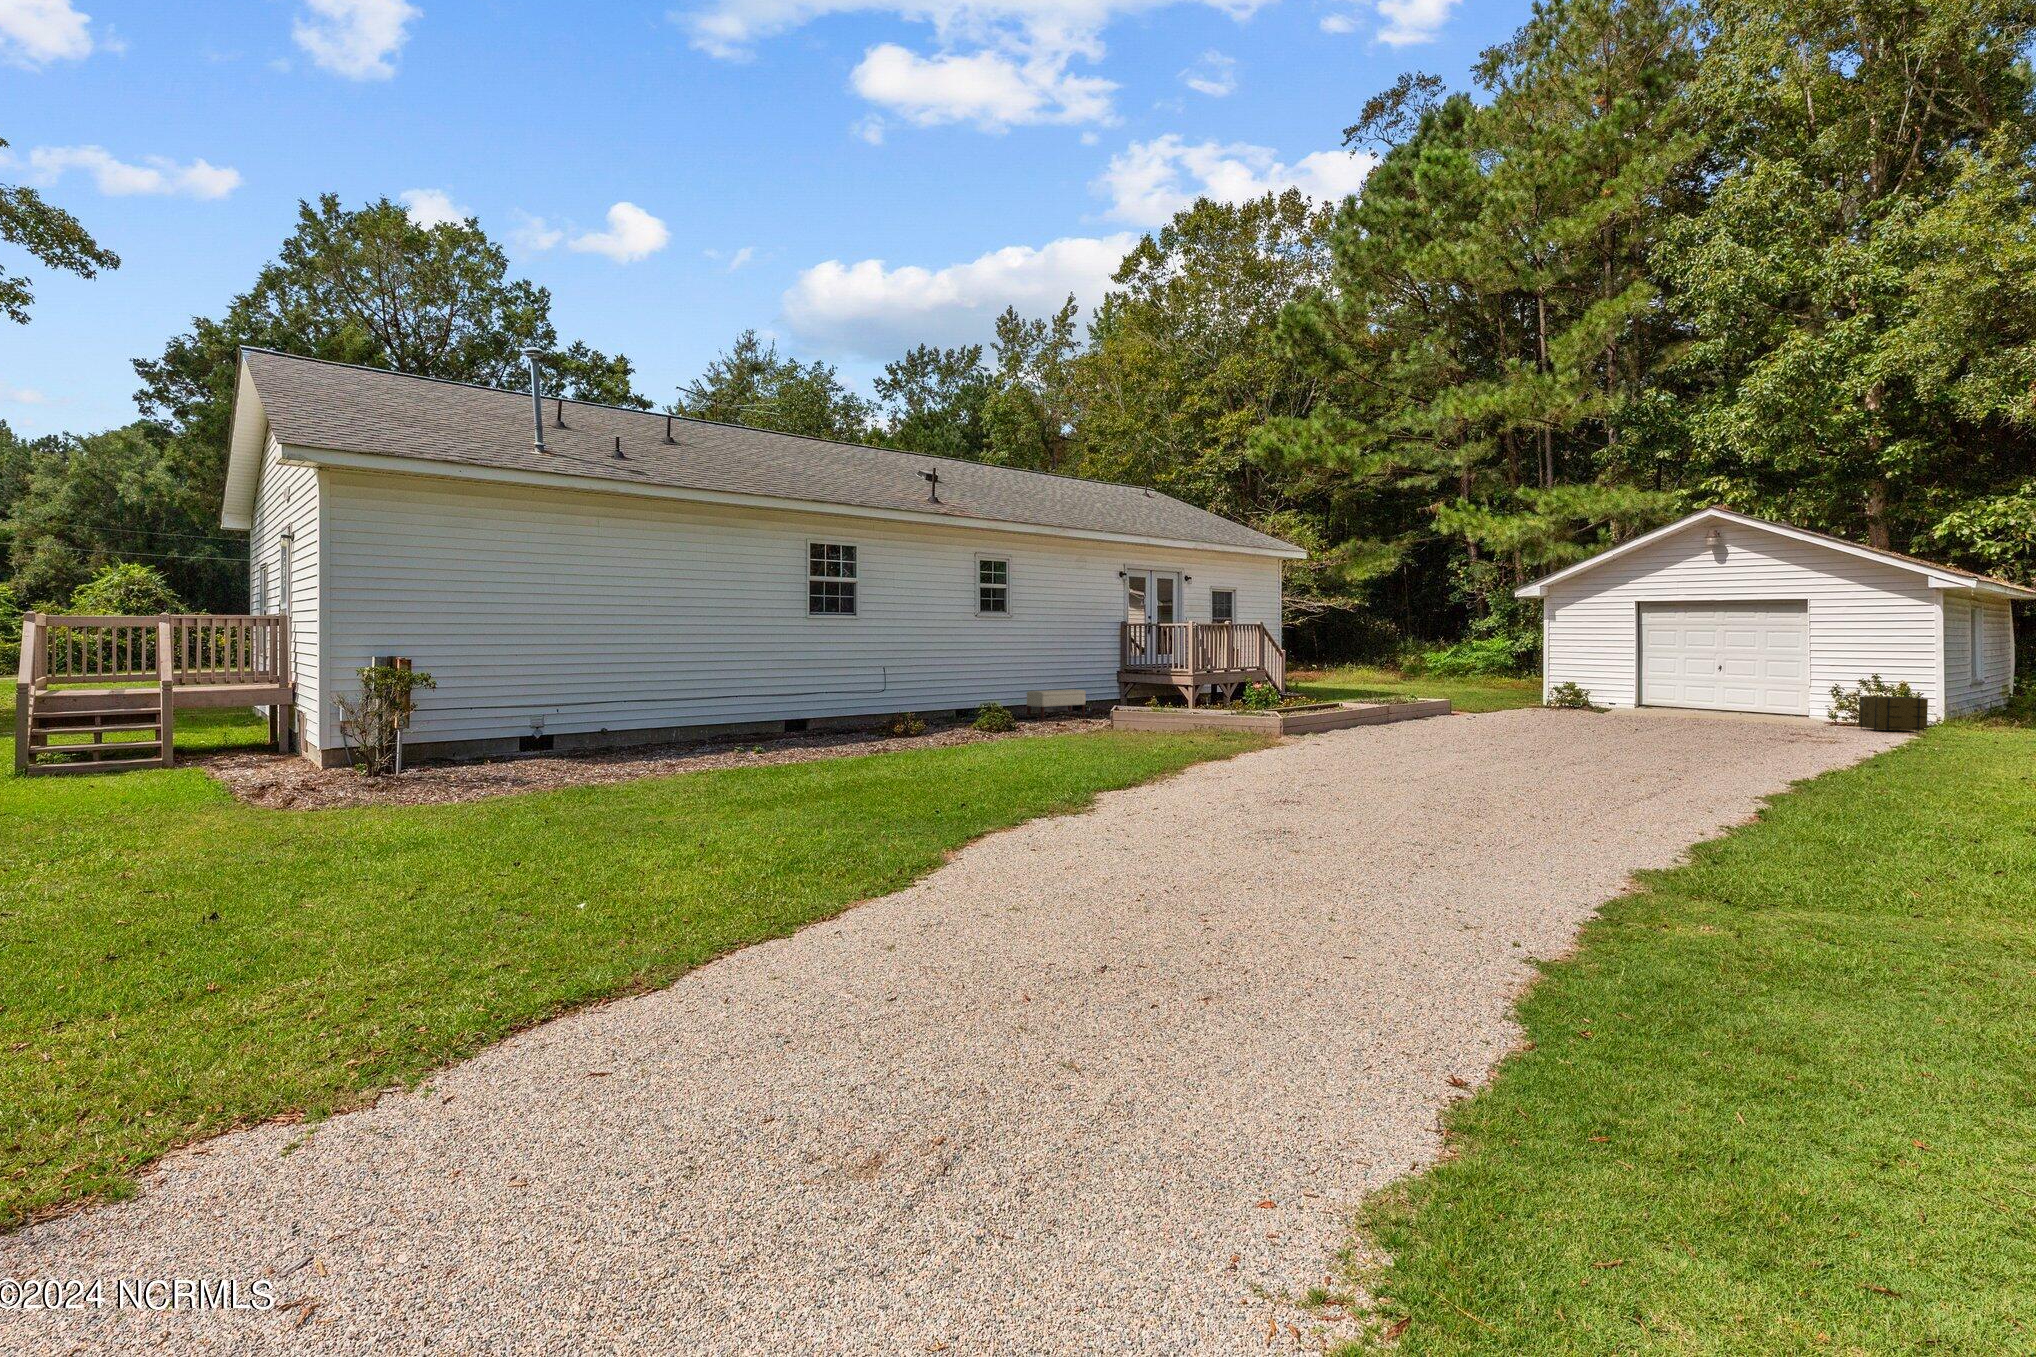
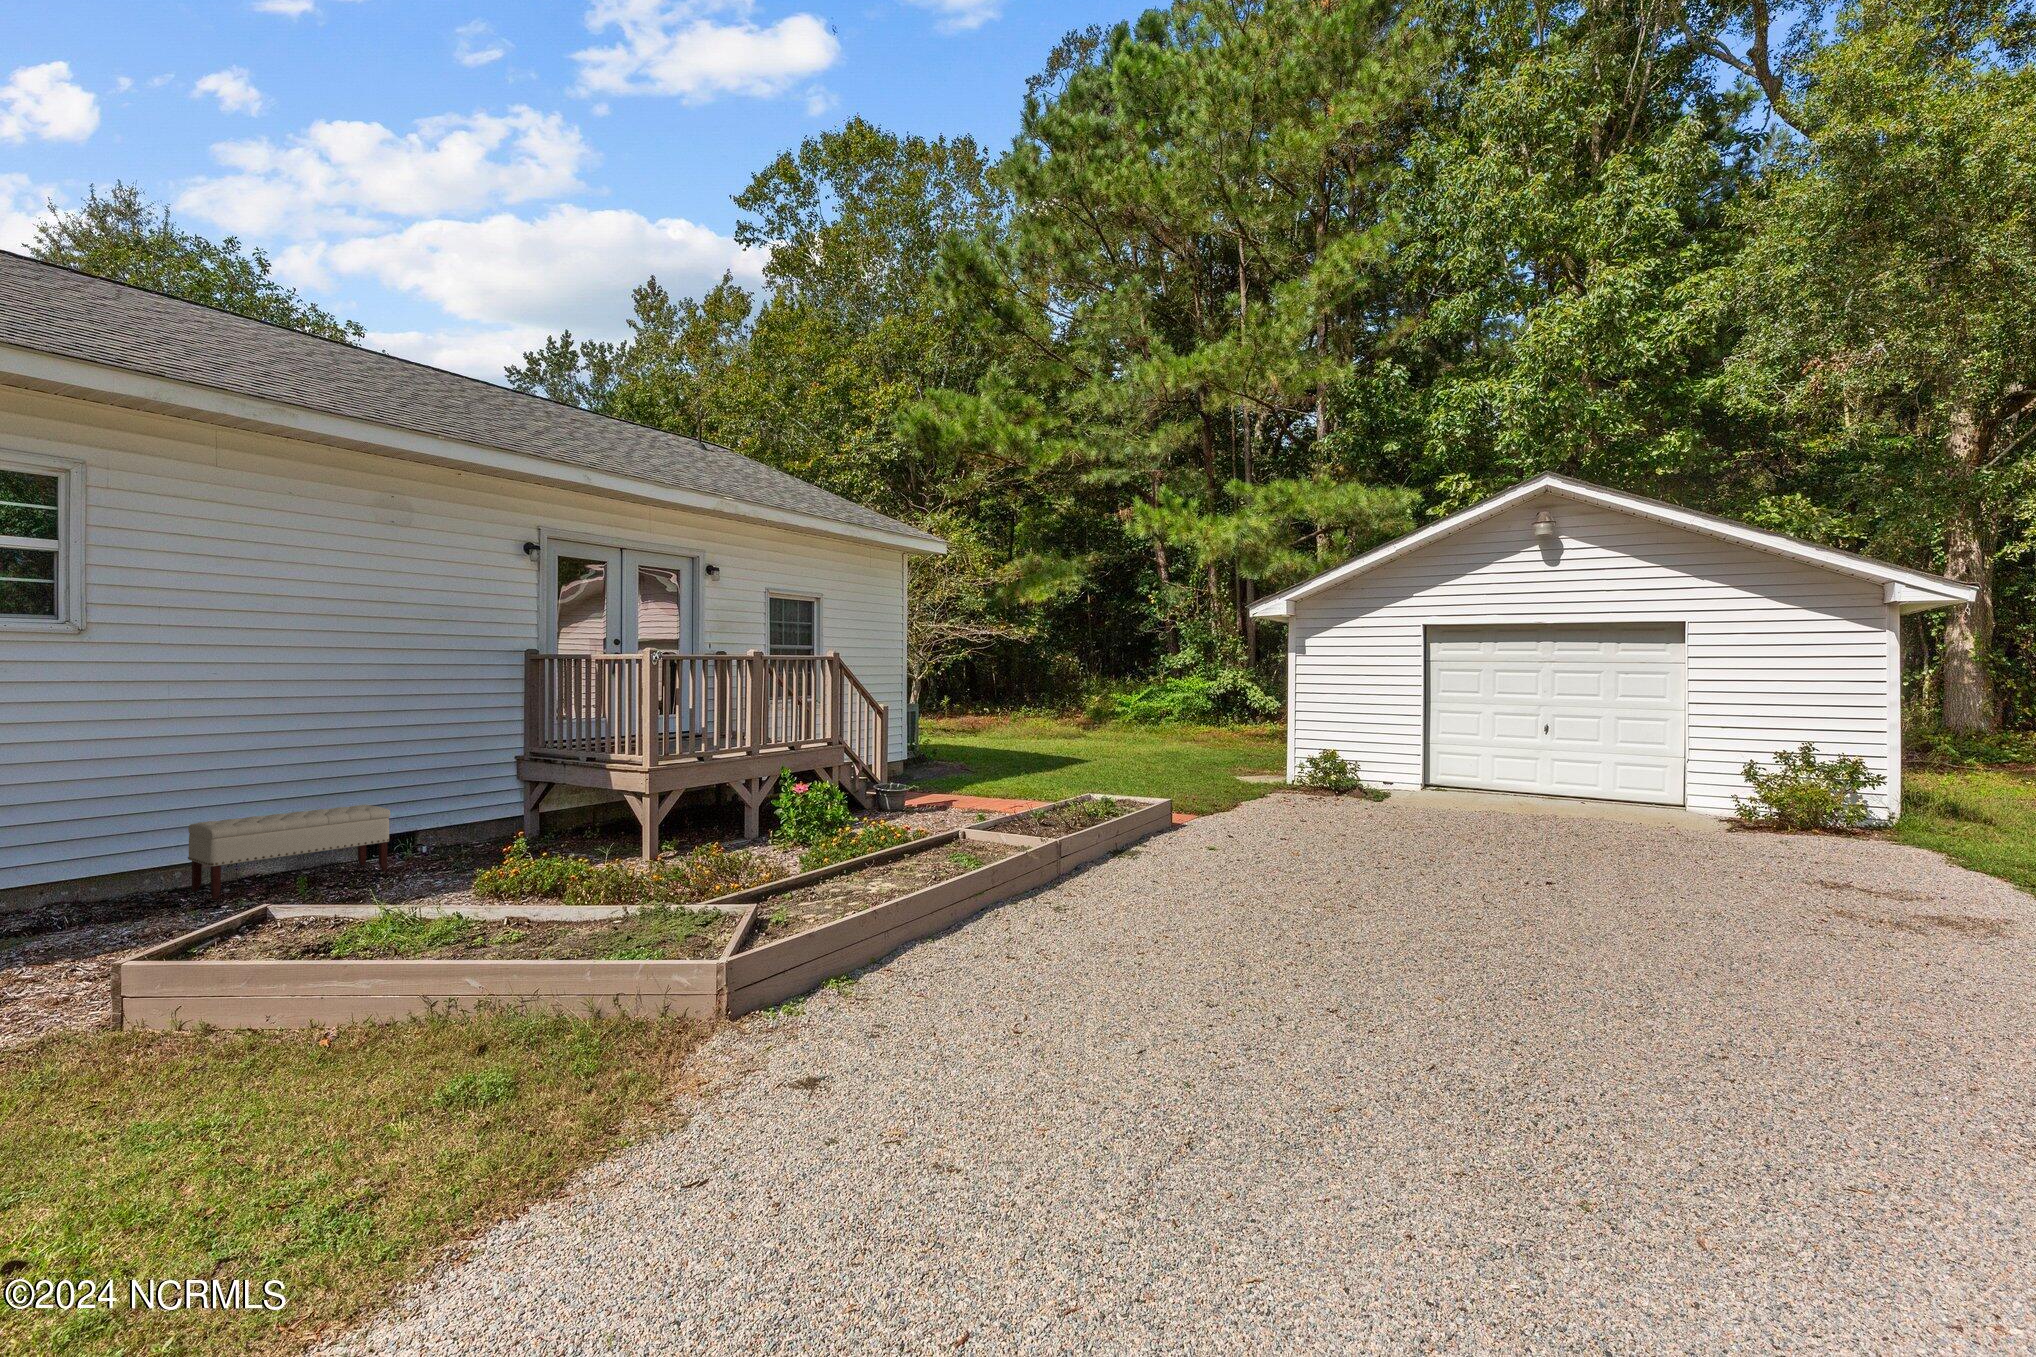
cardboard box: present [1859,696,1928,732] -> none [1806,785,1930,850]

